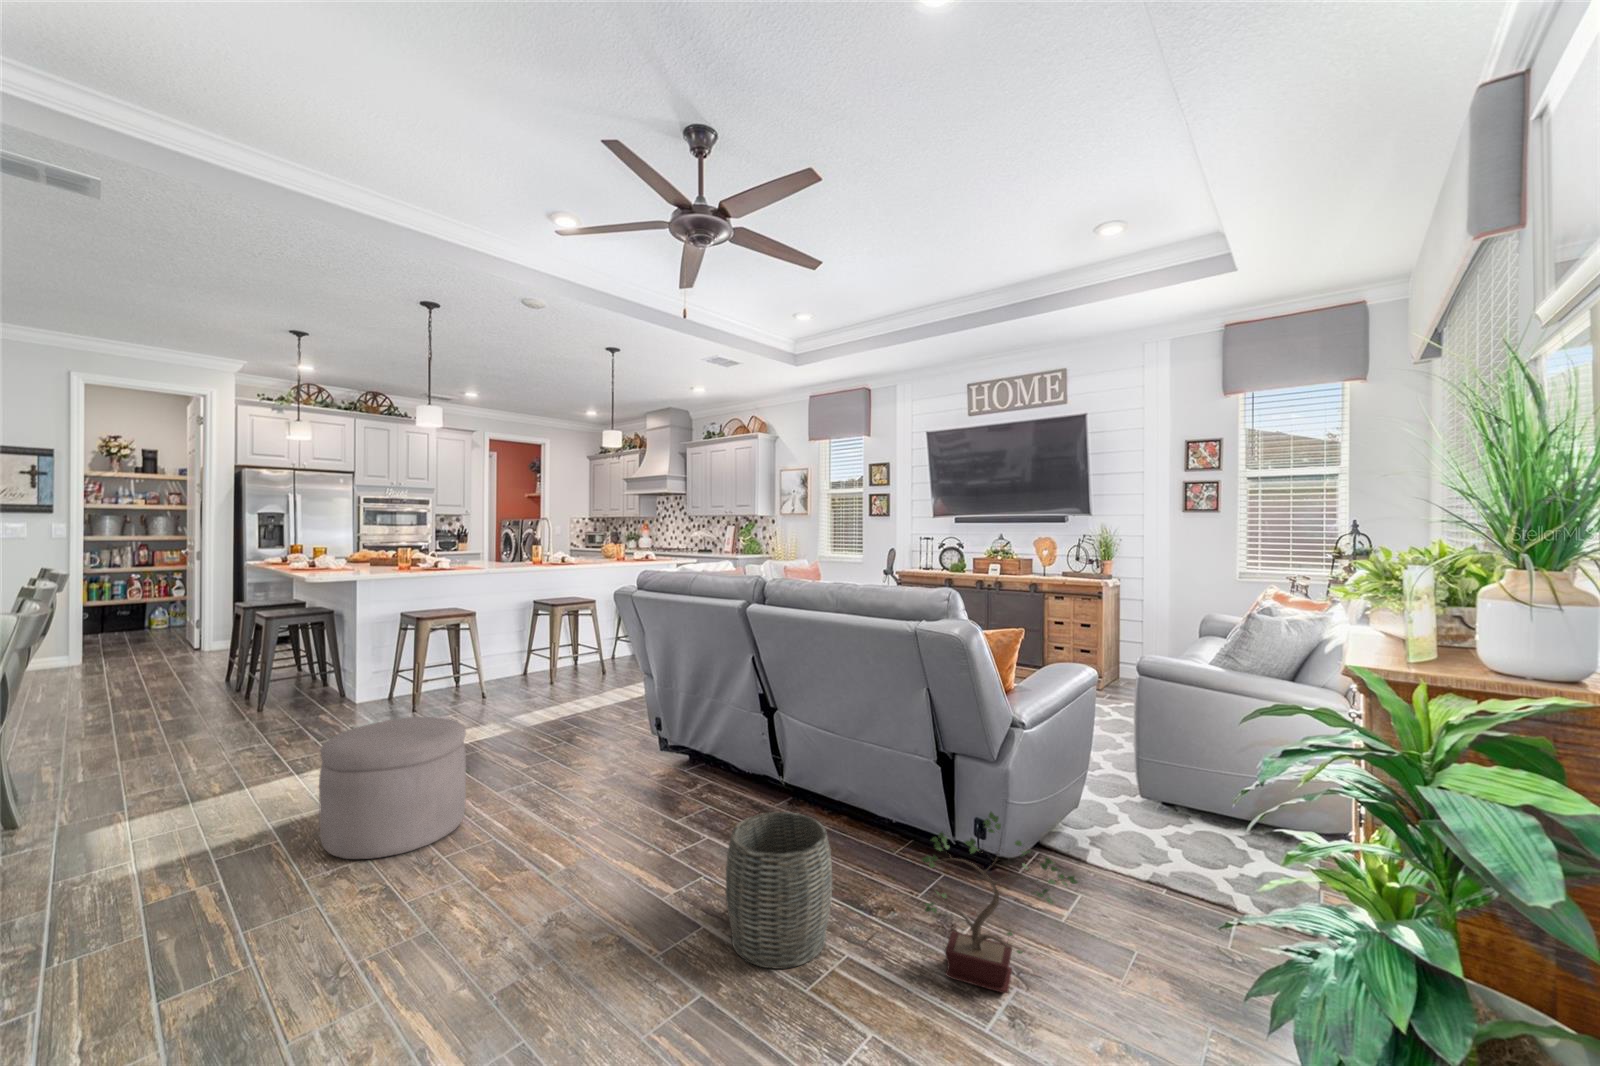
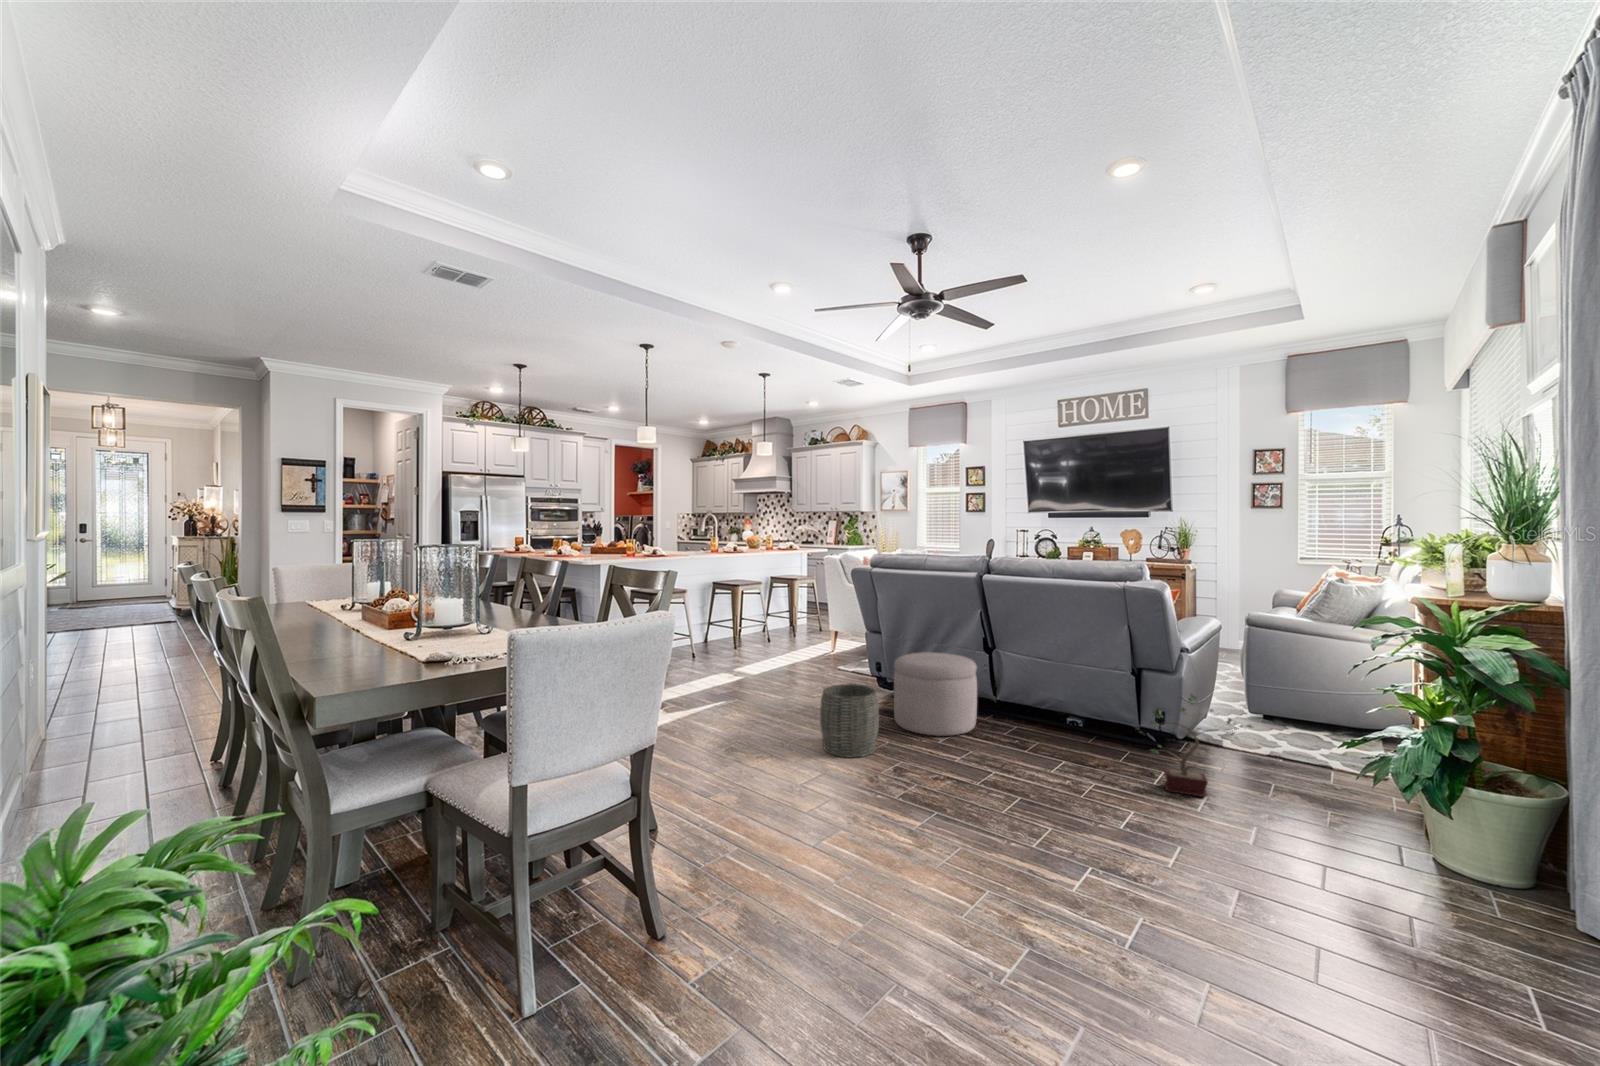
ottoman: present [319,717,466,859] -> present [894,652,977,736]
woven basket: present [726,812,832,969] -> present [820,684,879,758]

